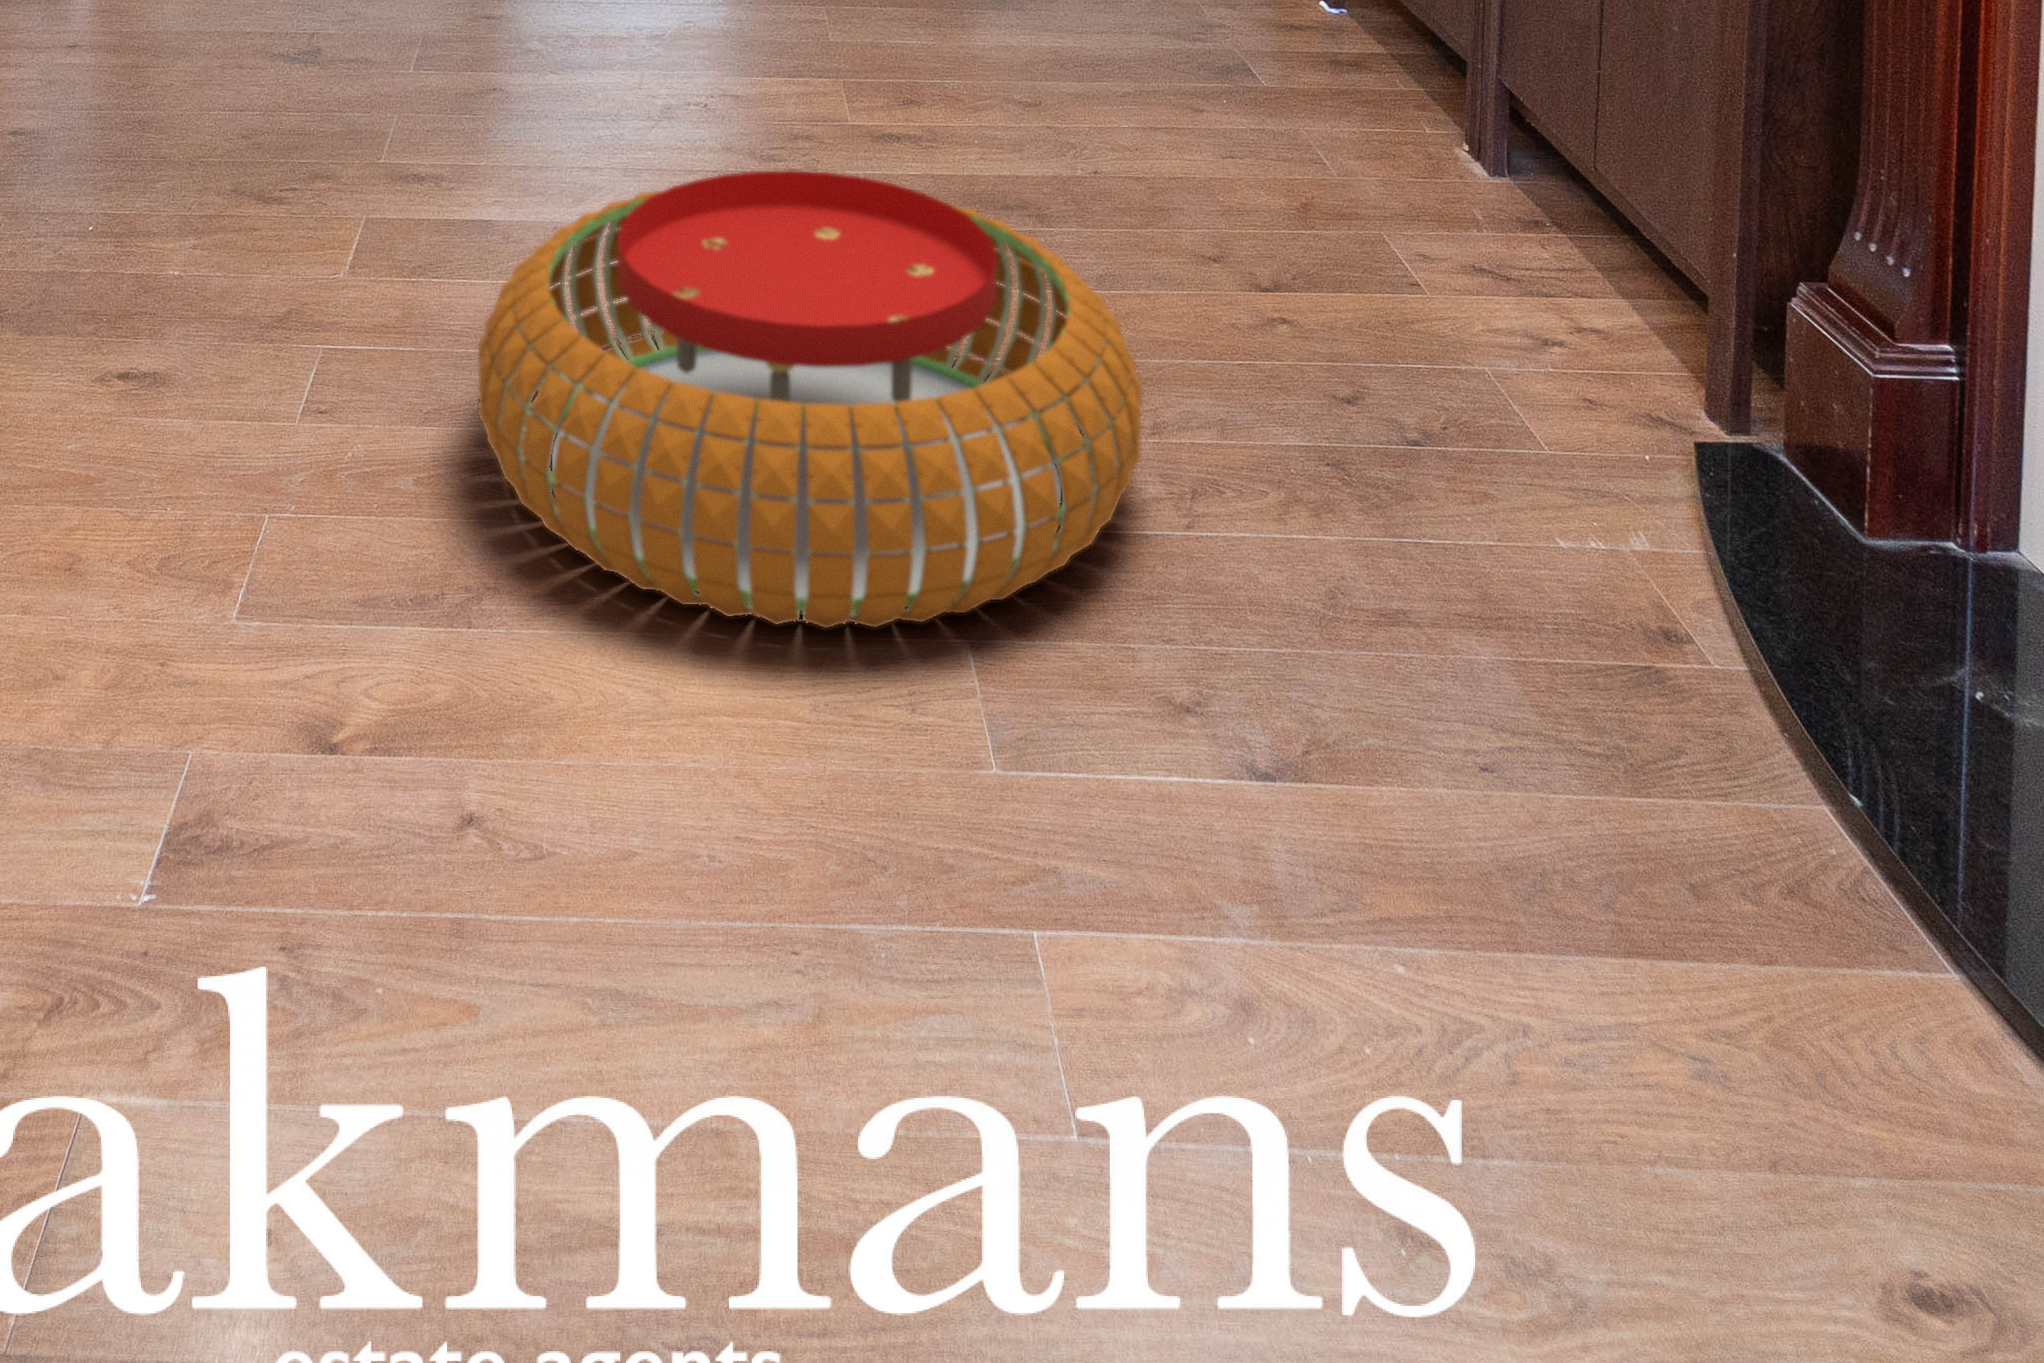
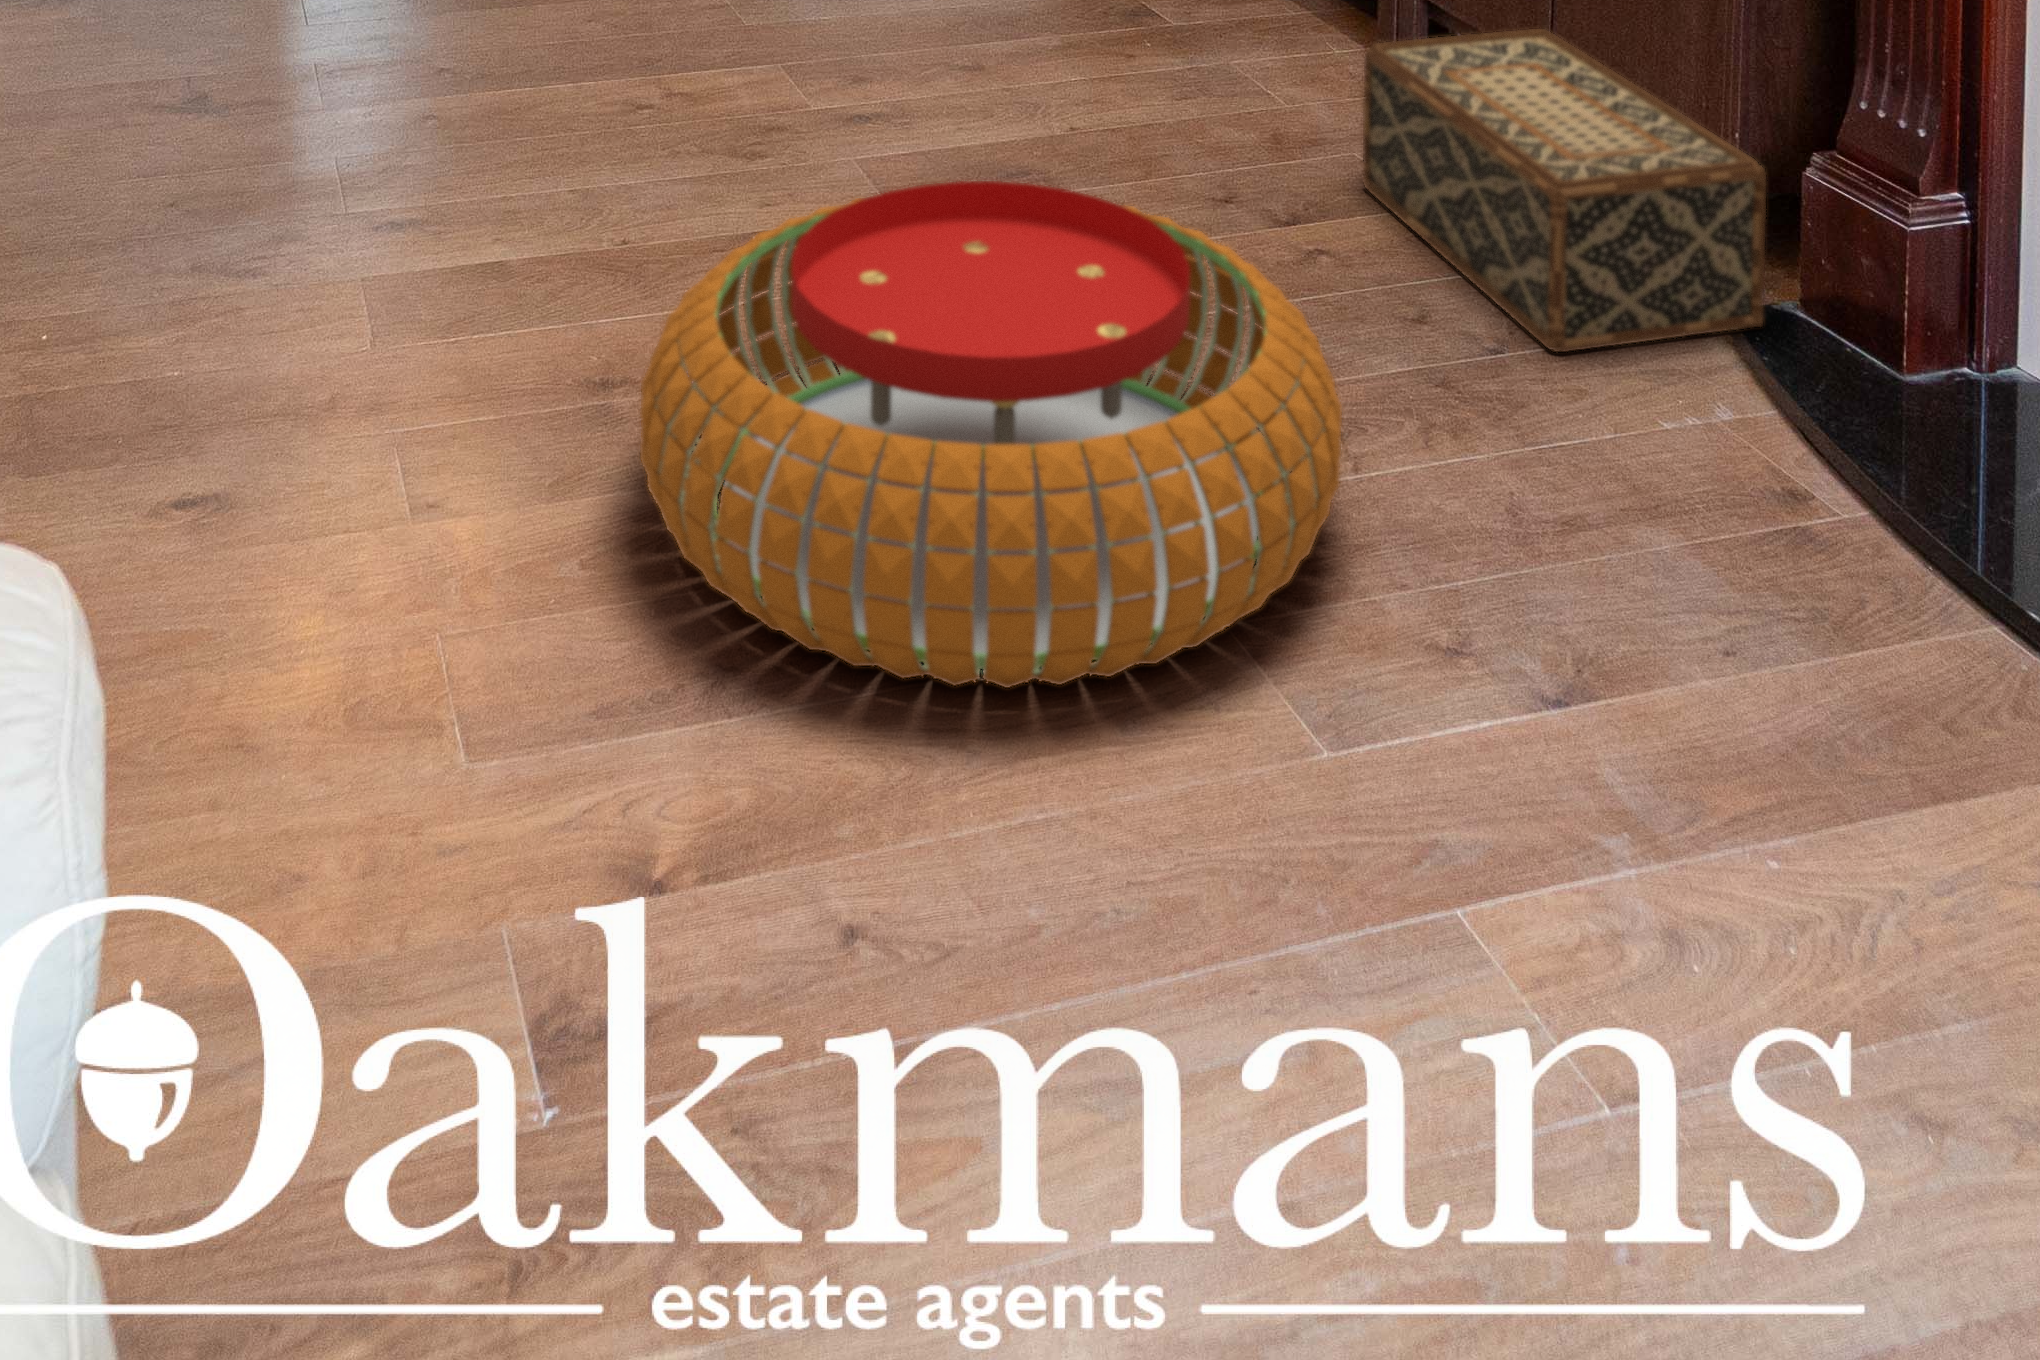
woven basket: none [1363,114,1747,463] -> present [1363,29,1766,352]

